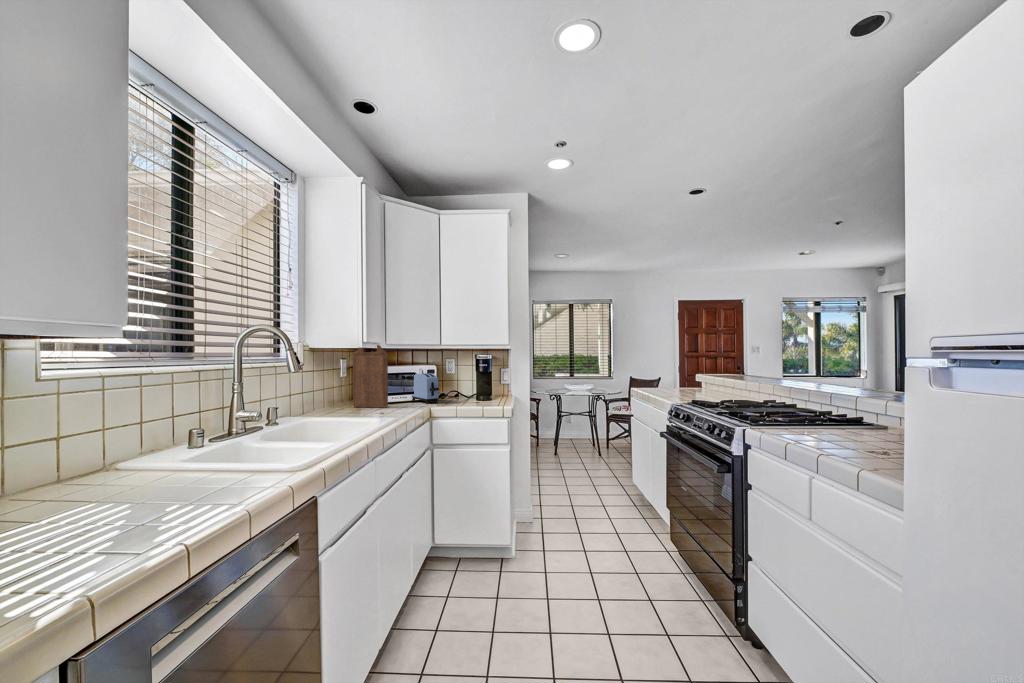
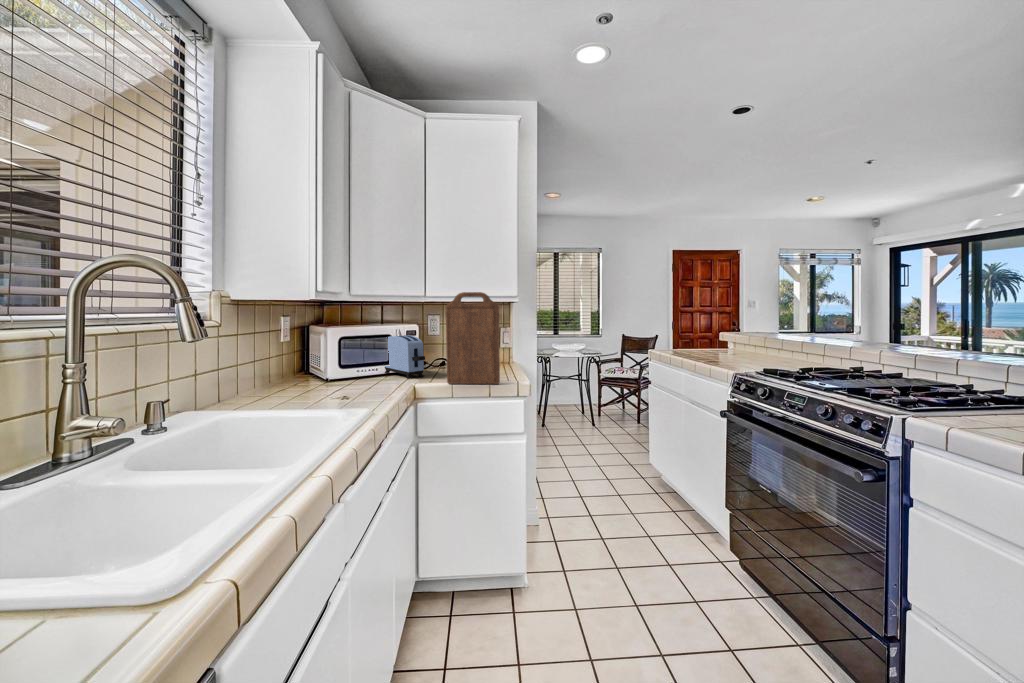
cutting board: present [353,345,388,408] -> present [445,292,500,384]

